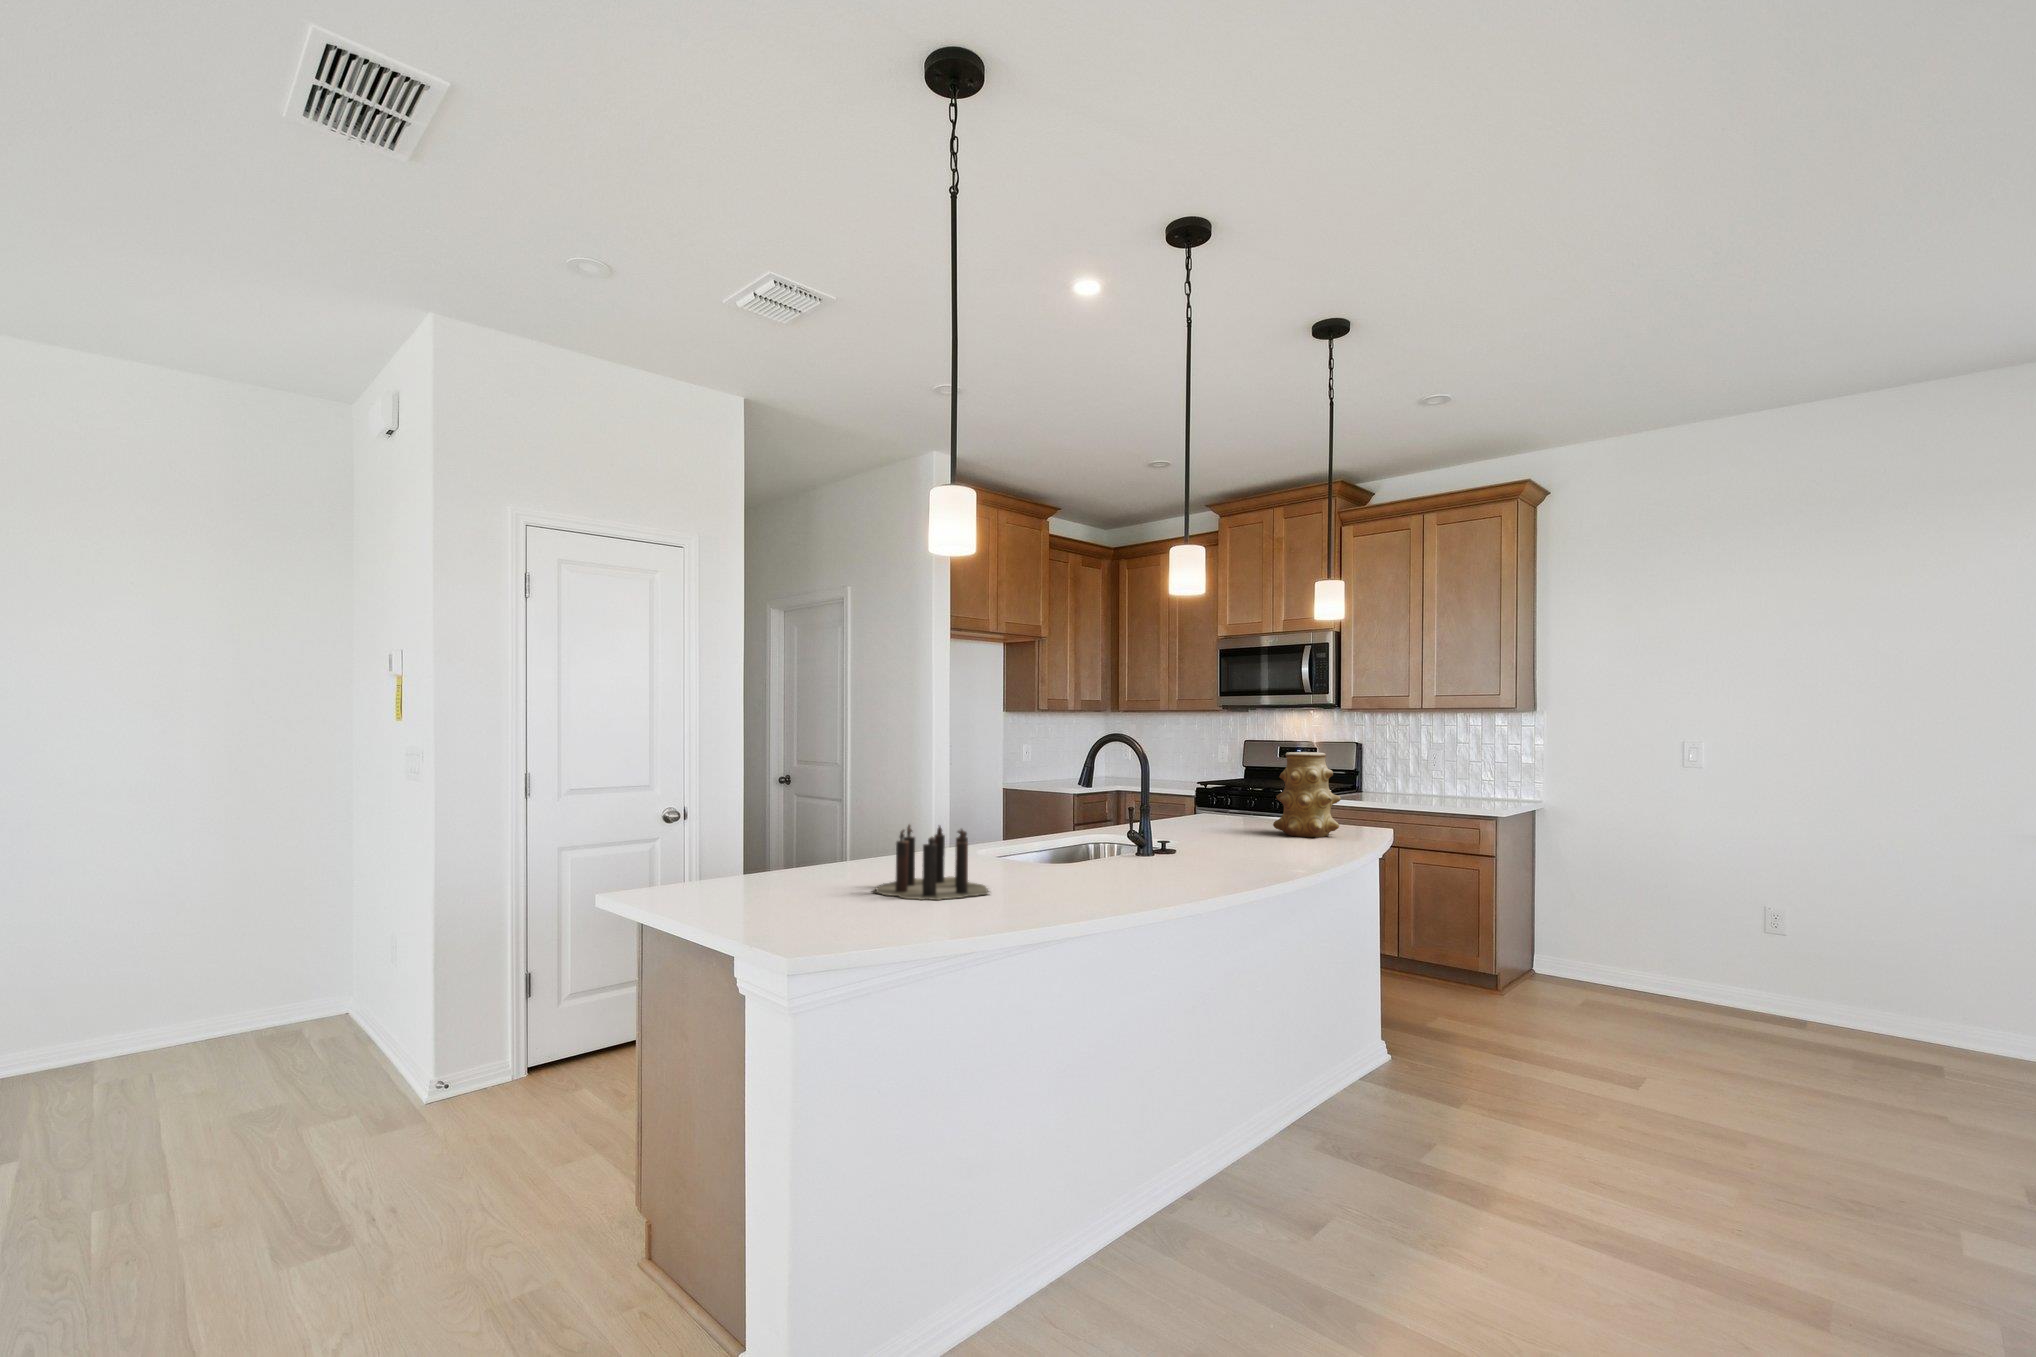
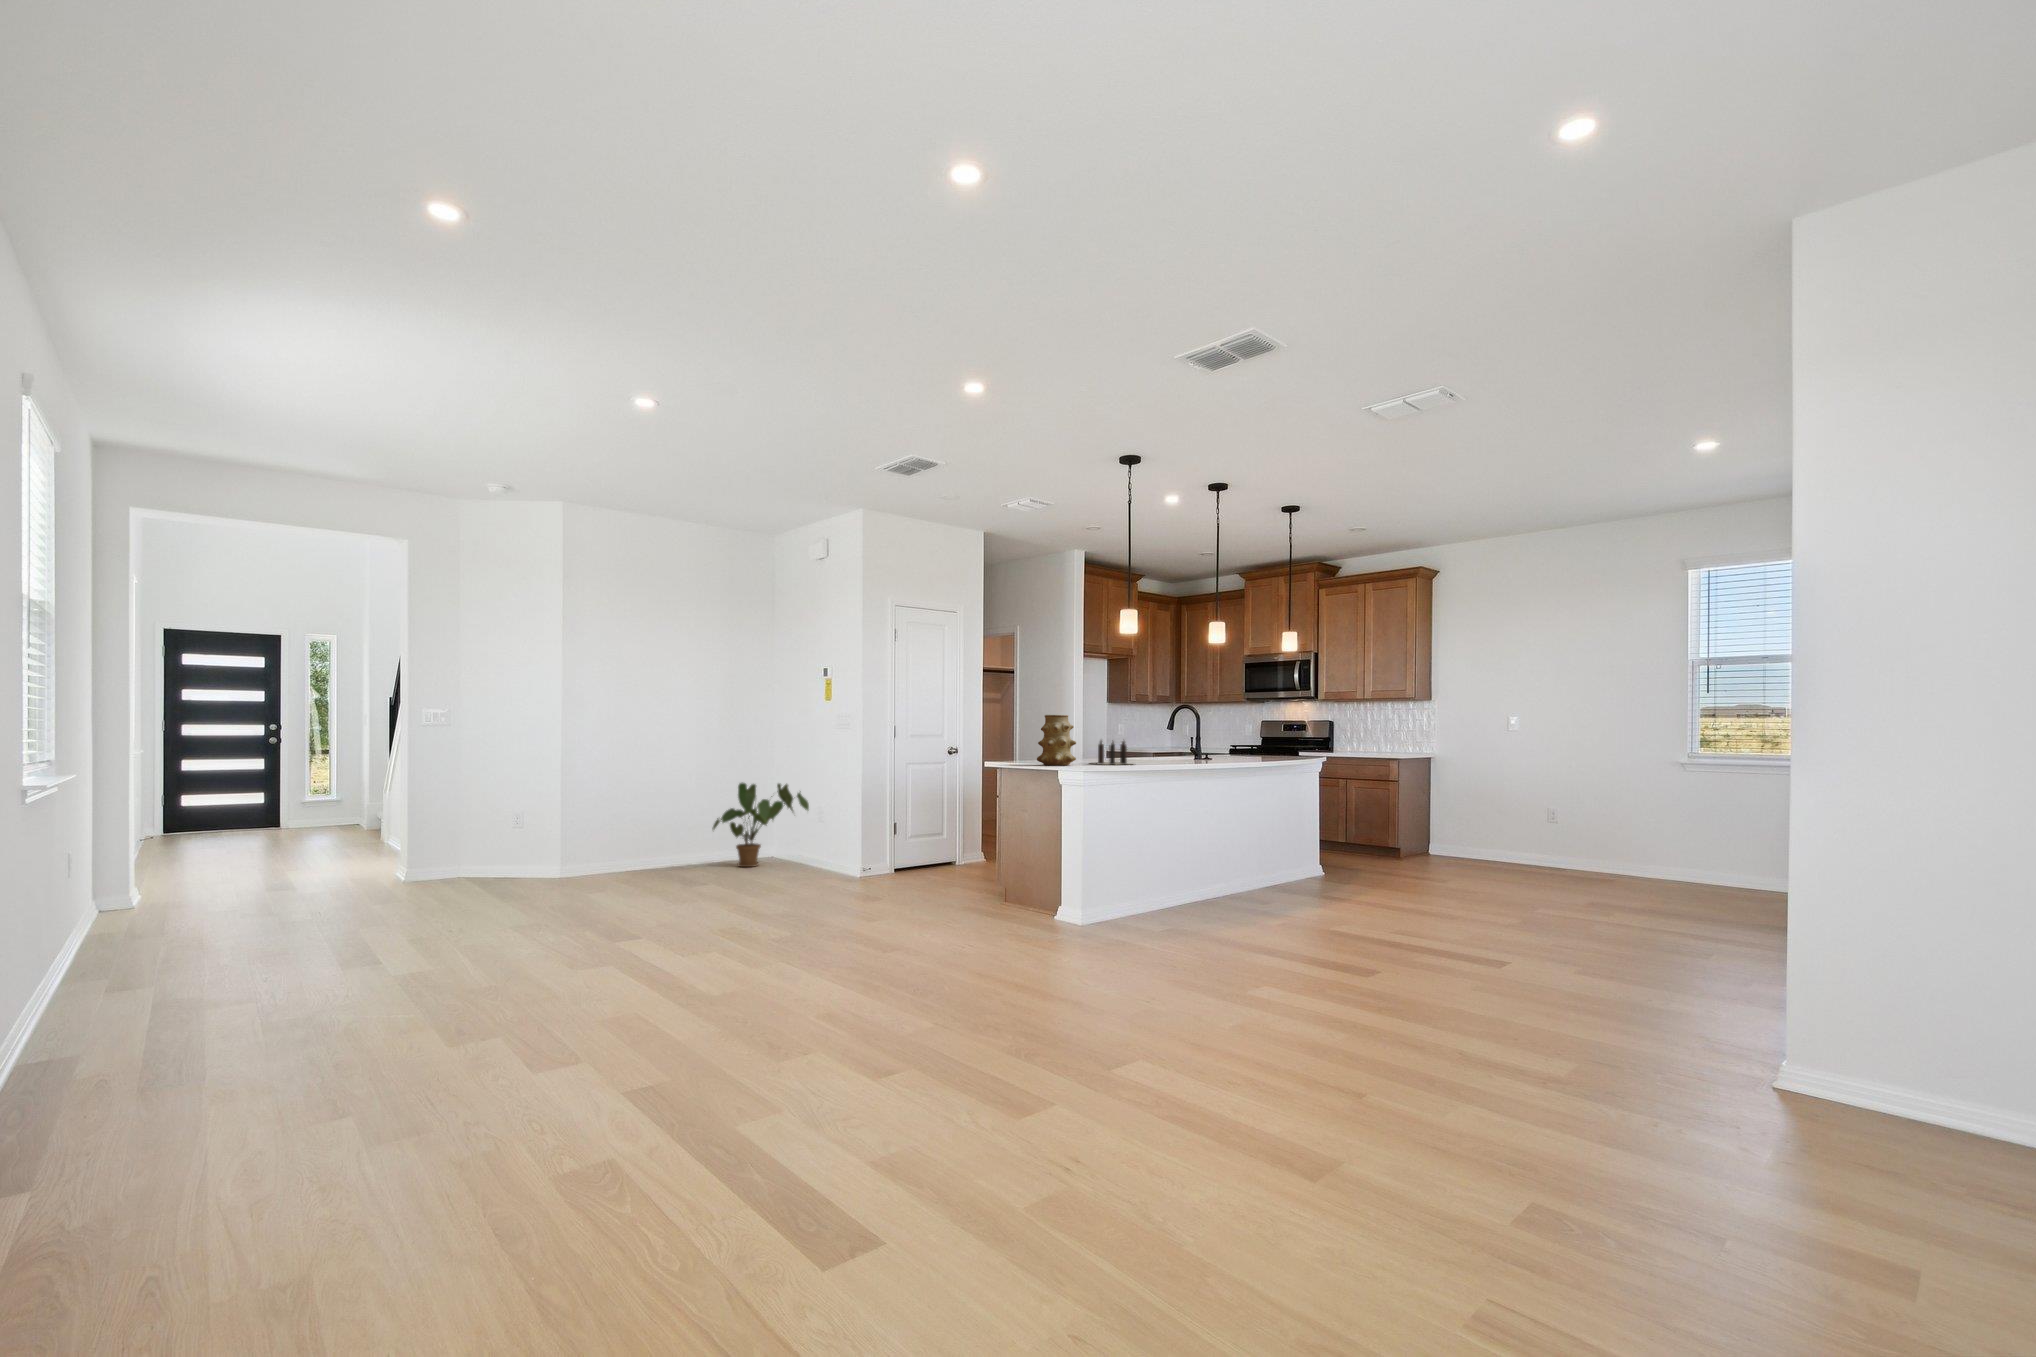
vase: present [1273,752,1341,837] -> present [1037,714,1076,766]
house plant: none [155,880,370,1063] -> present [712,783,809,867]

